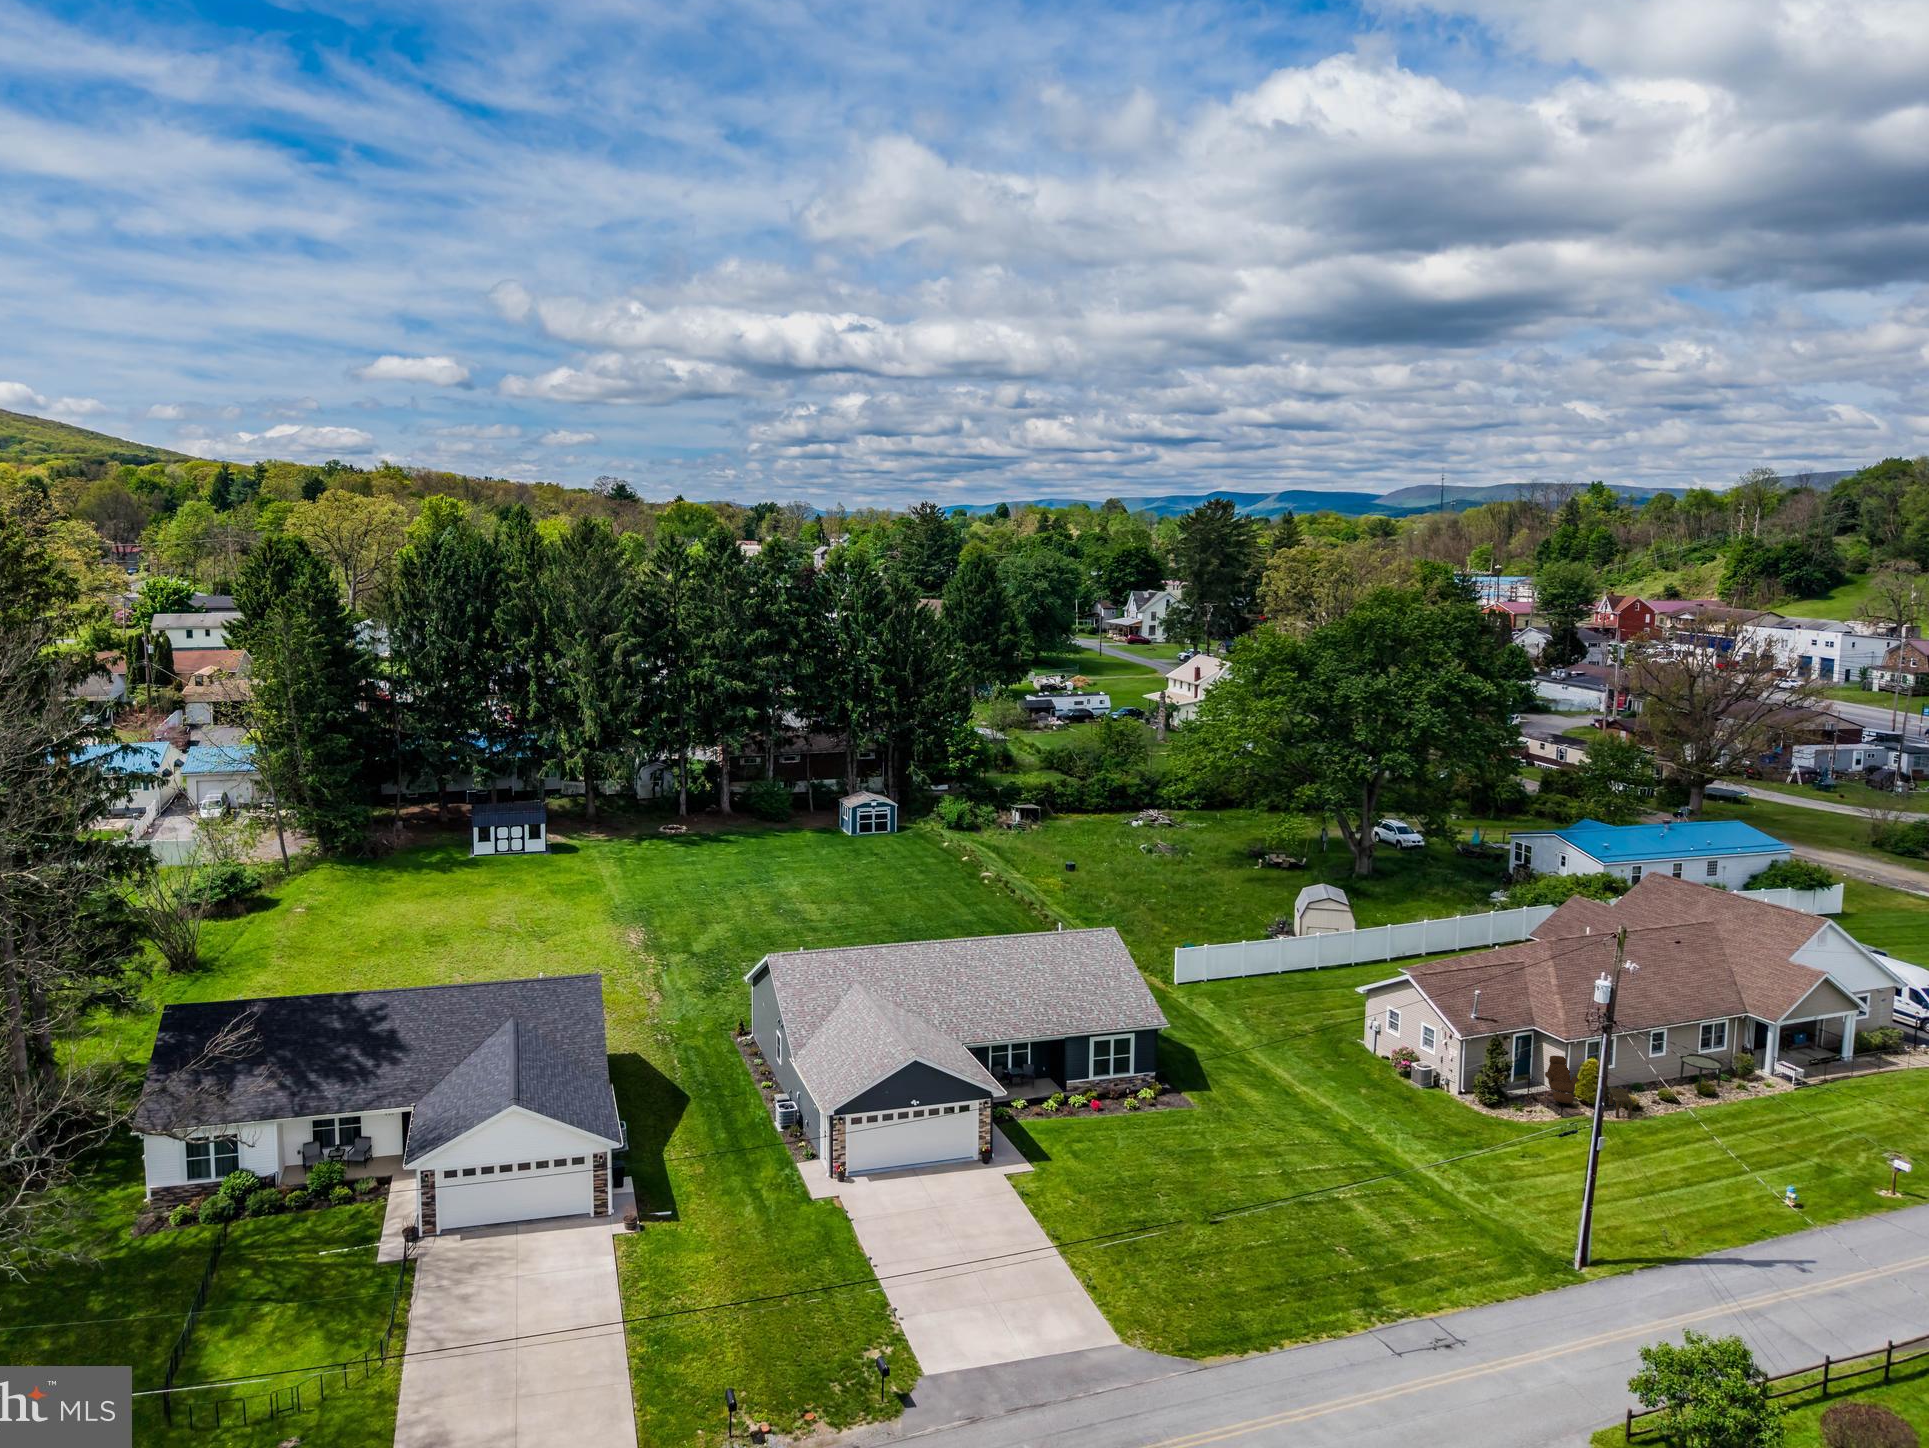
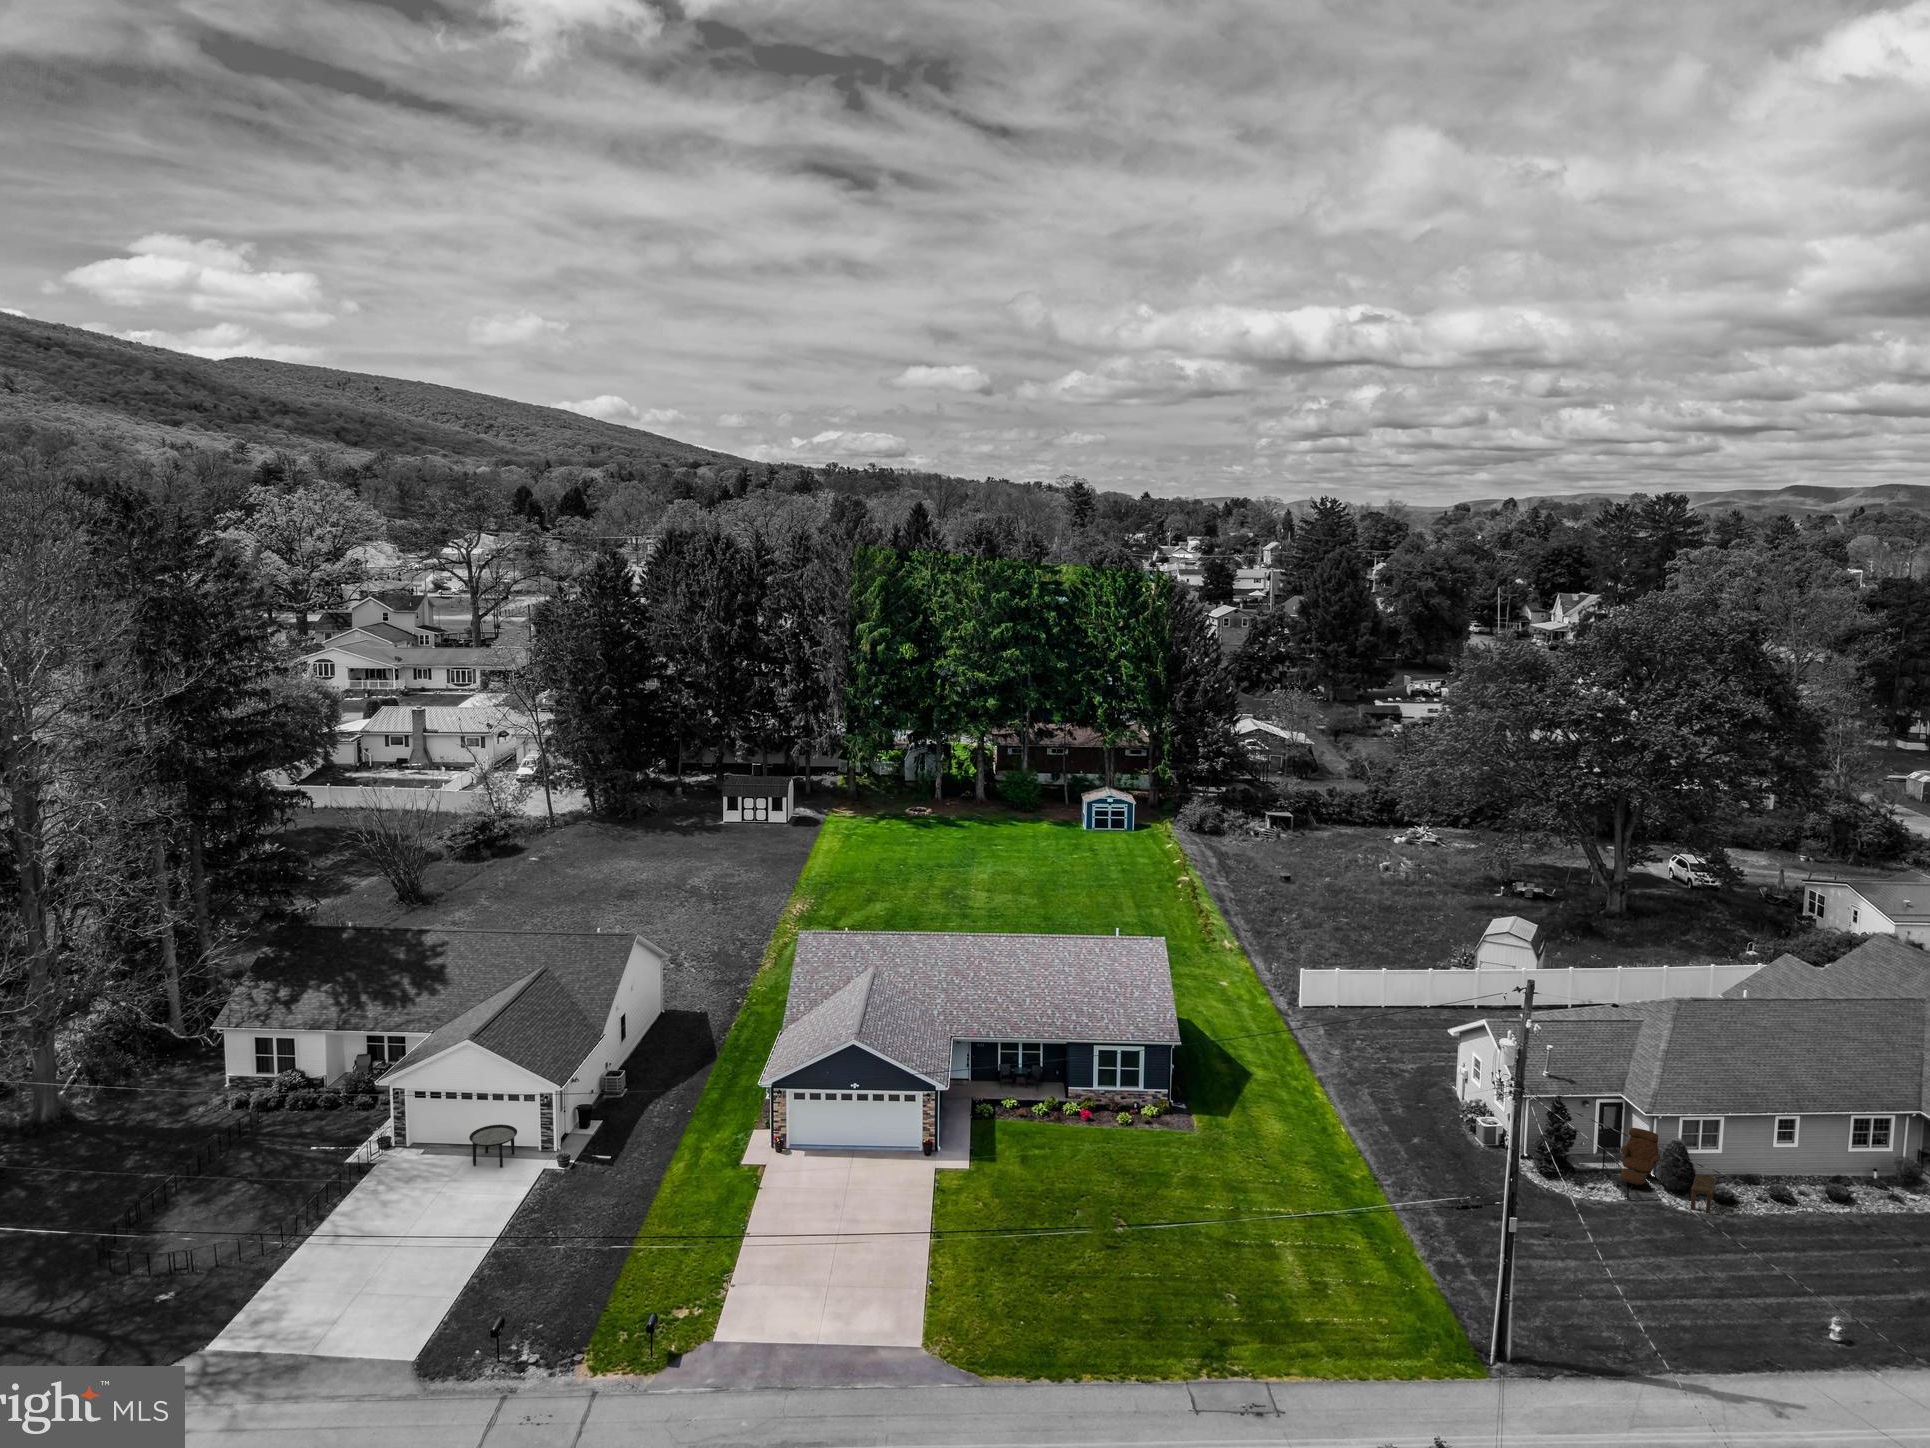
round table: present [1680,1054,1723,1088] -> present [469,1125,517,1167]

